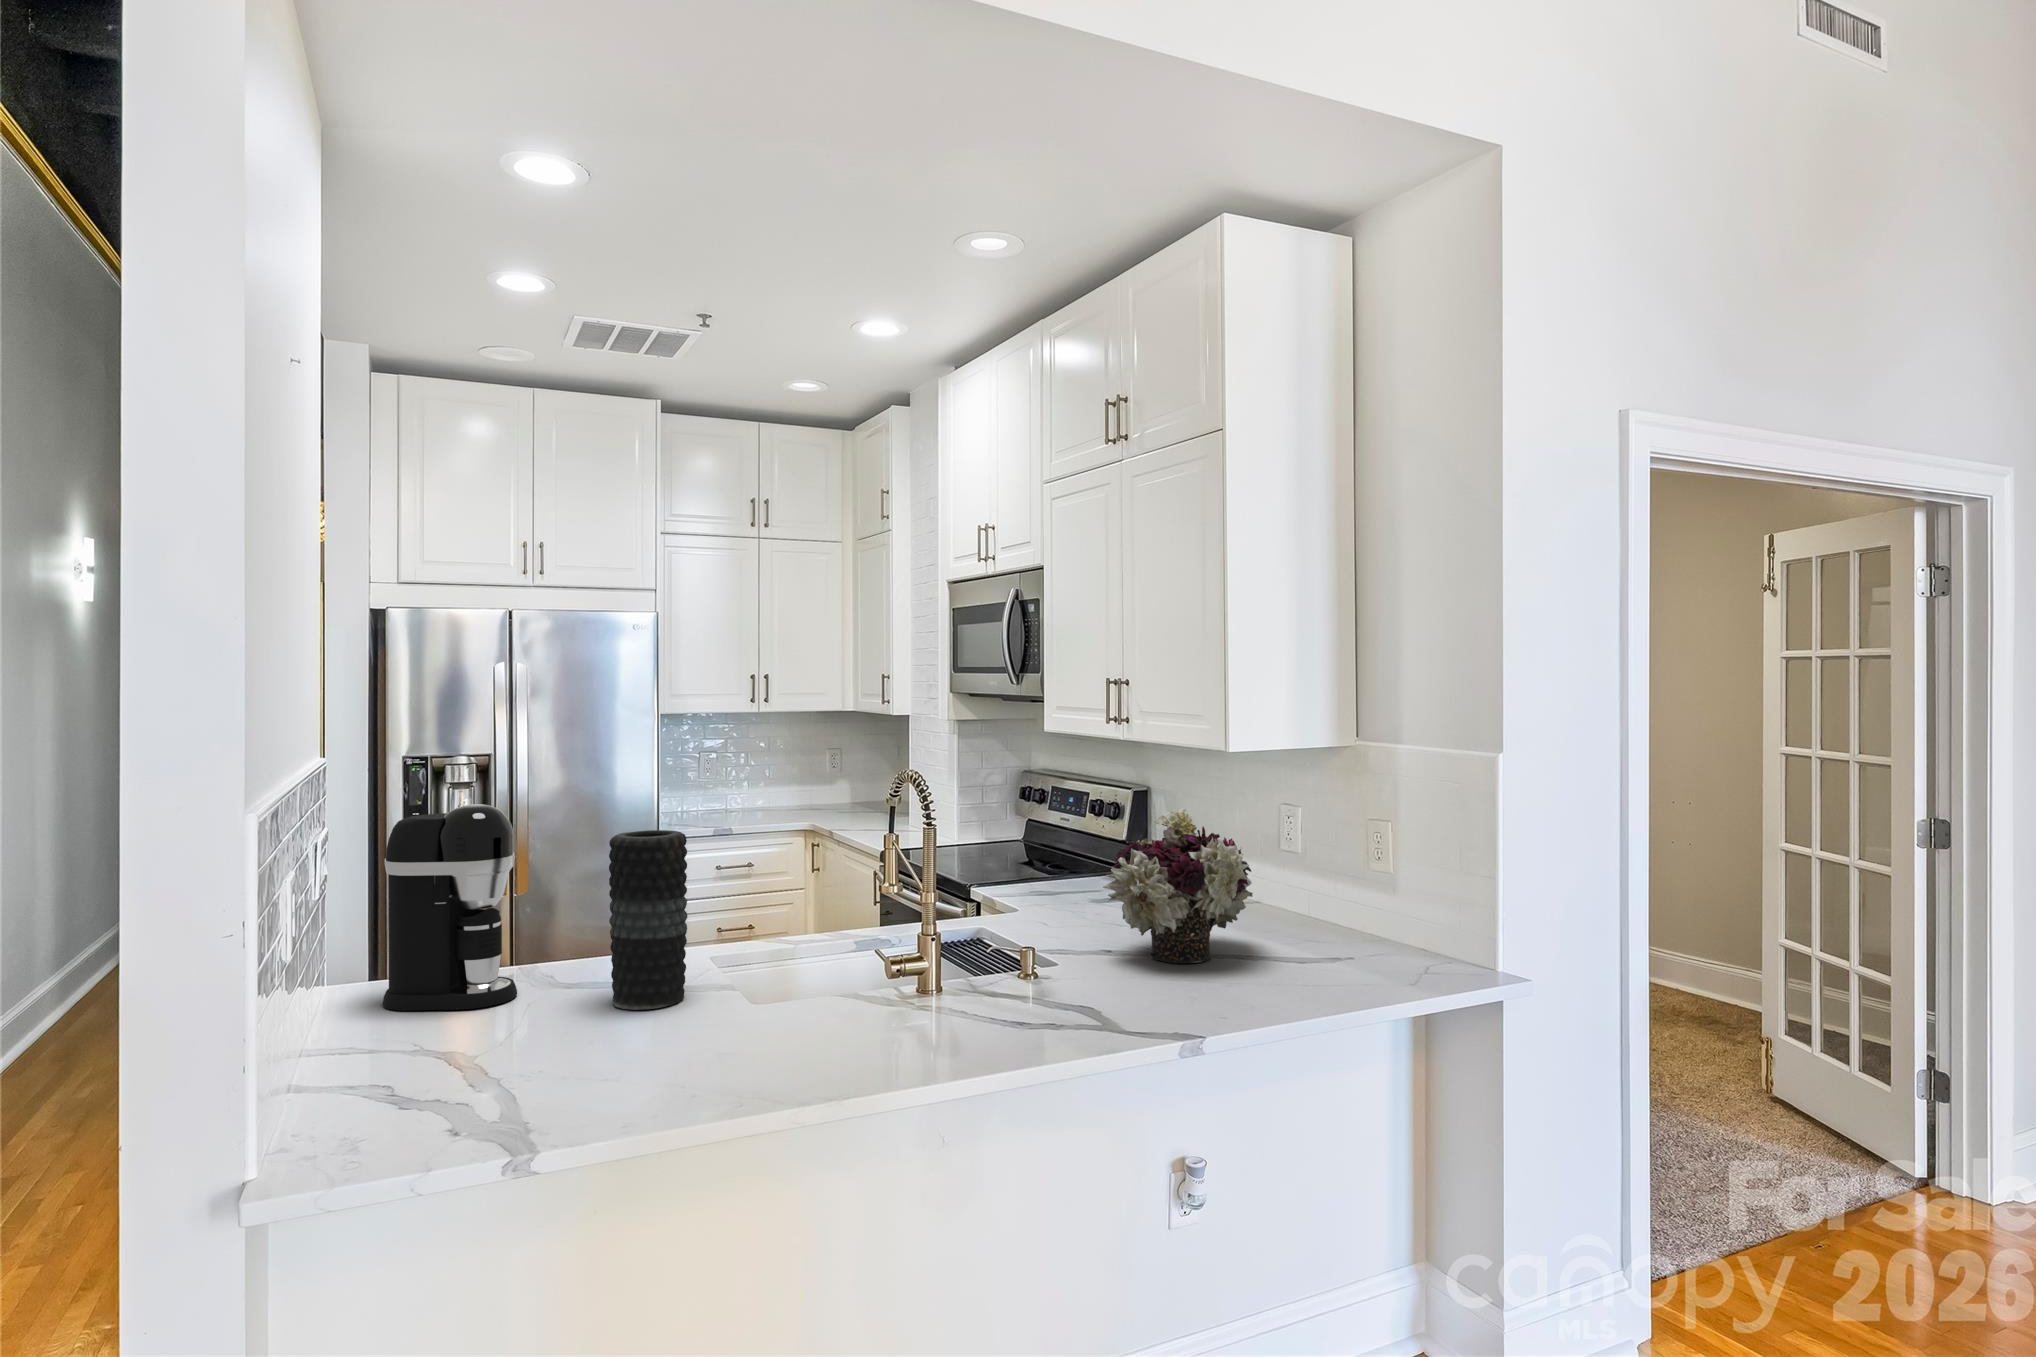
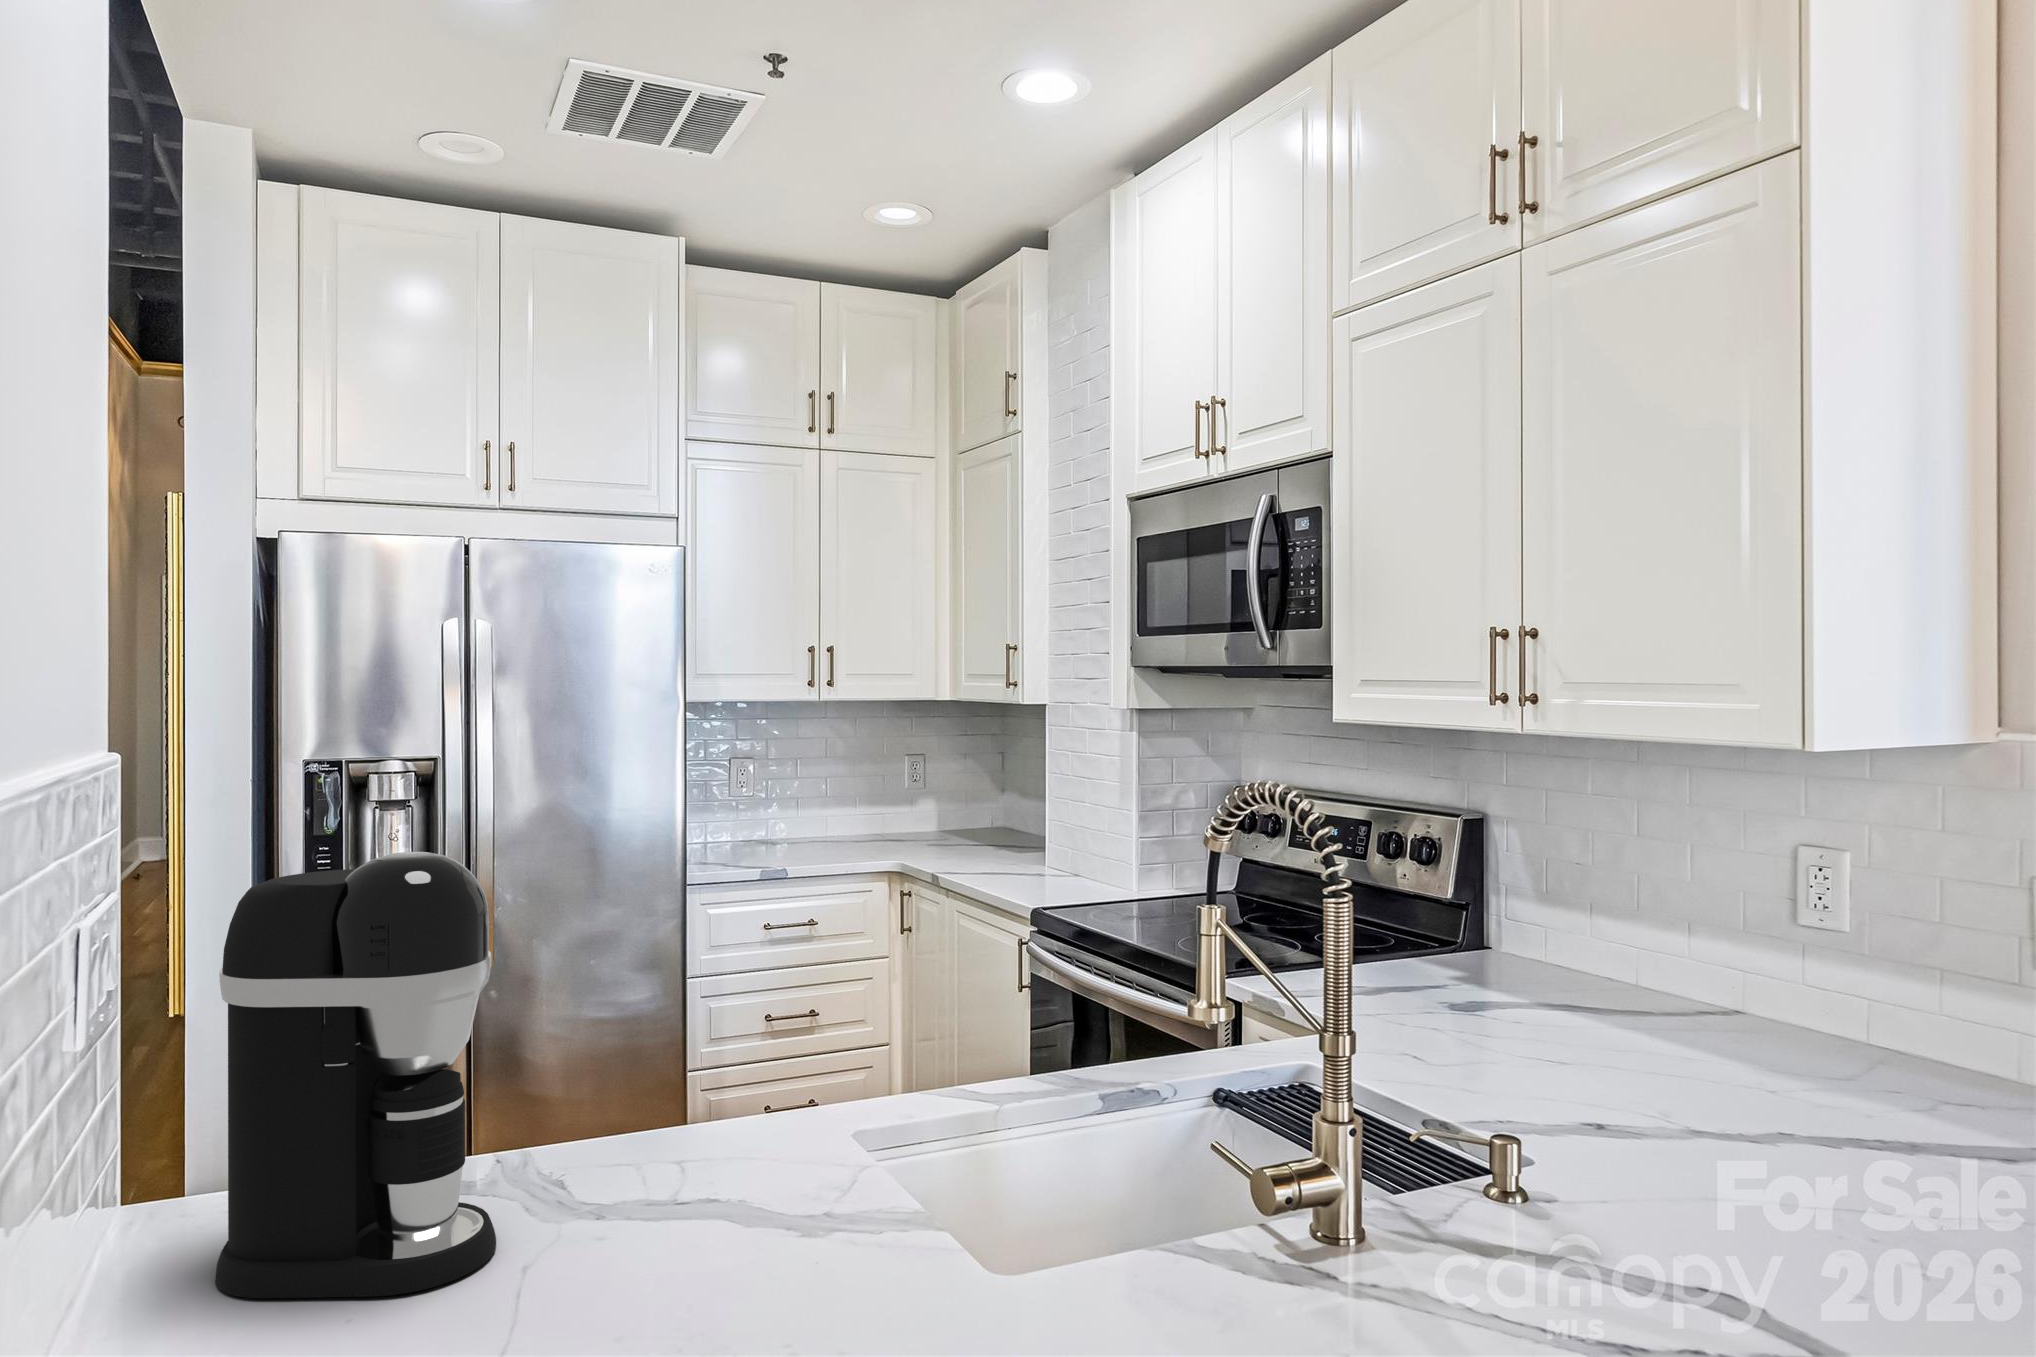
flower arrangement: present [1103,808,1253,964] -> none [1611,855,1903,1160]
vase: present [609,830,687,1010] -> none [691,905,850,1299]

